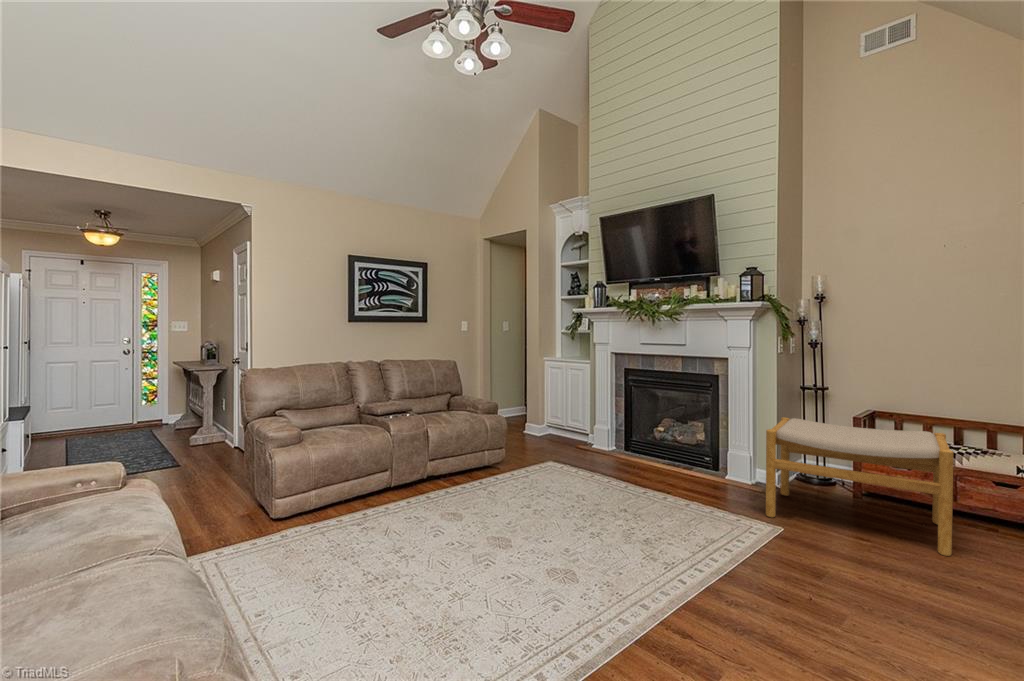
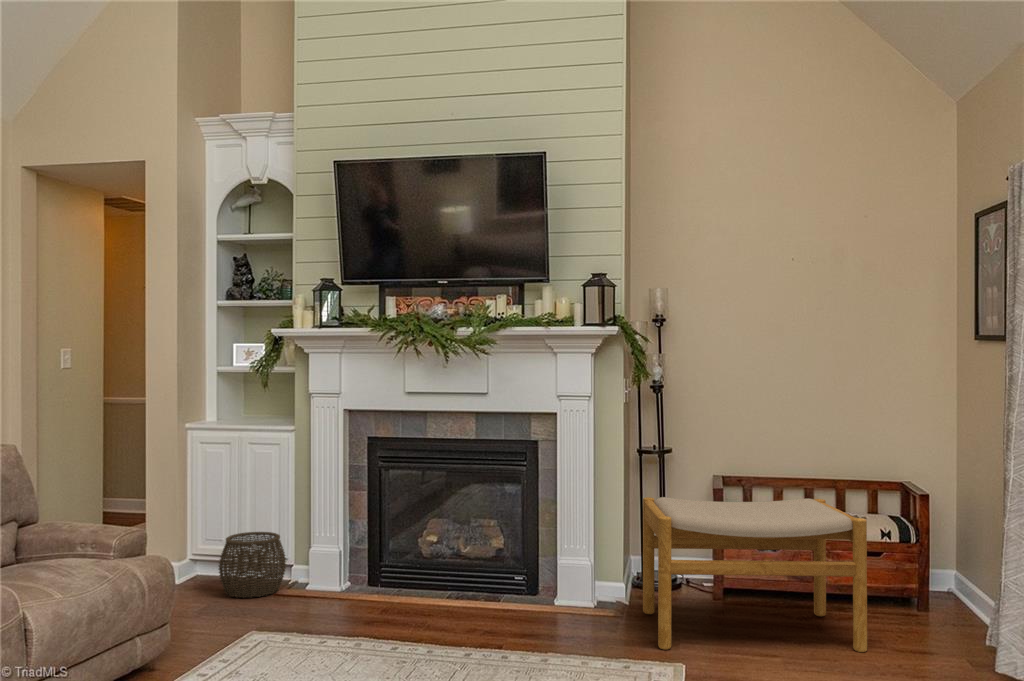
woven basket: none [551,415,585,448] -> present [219,532,286,598]

